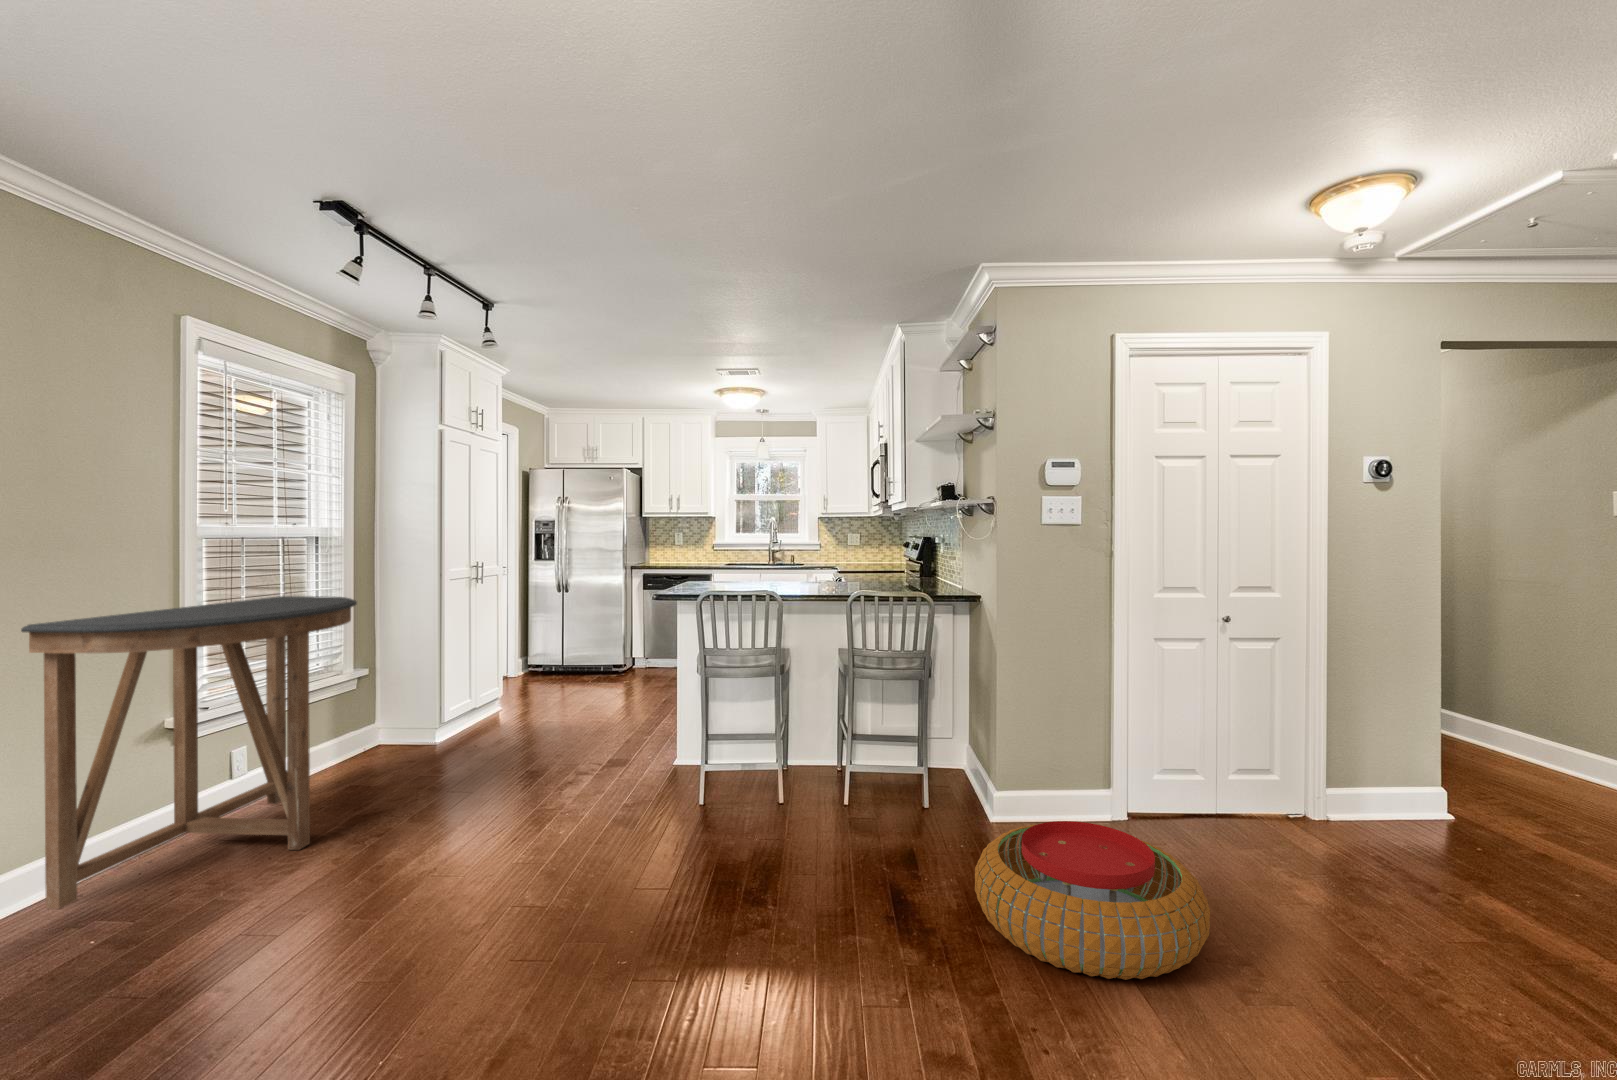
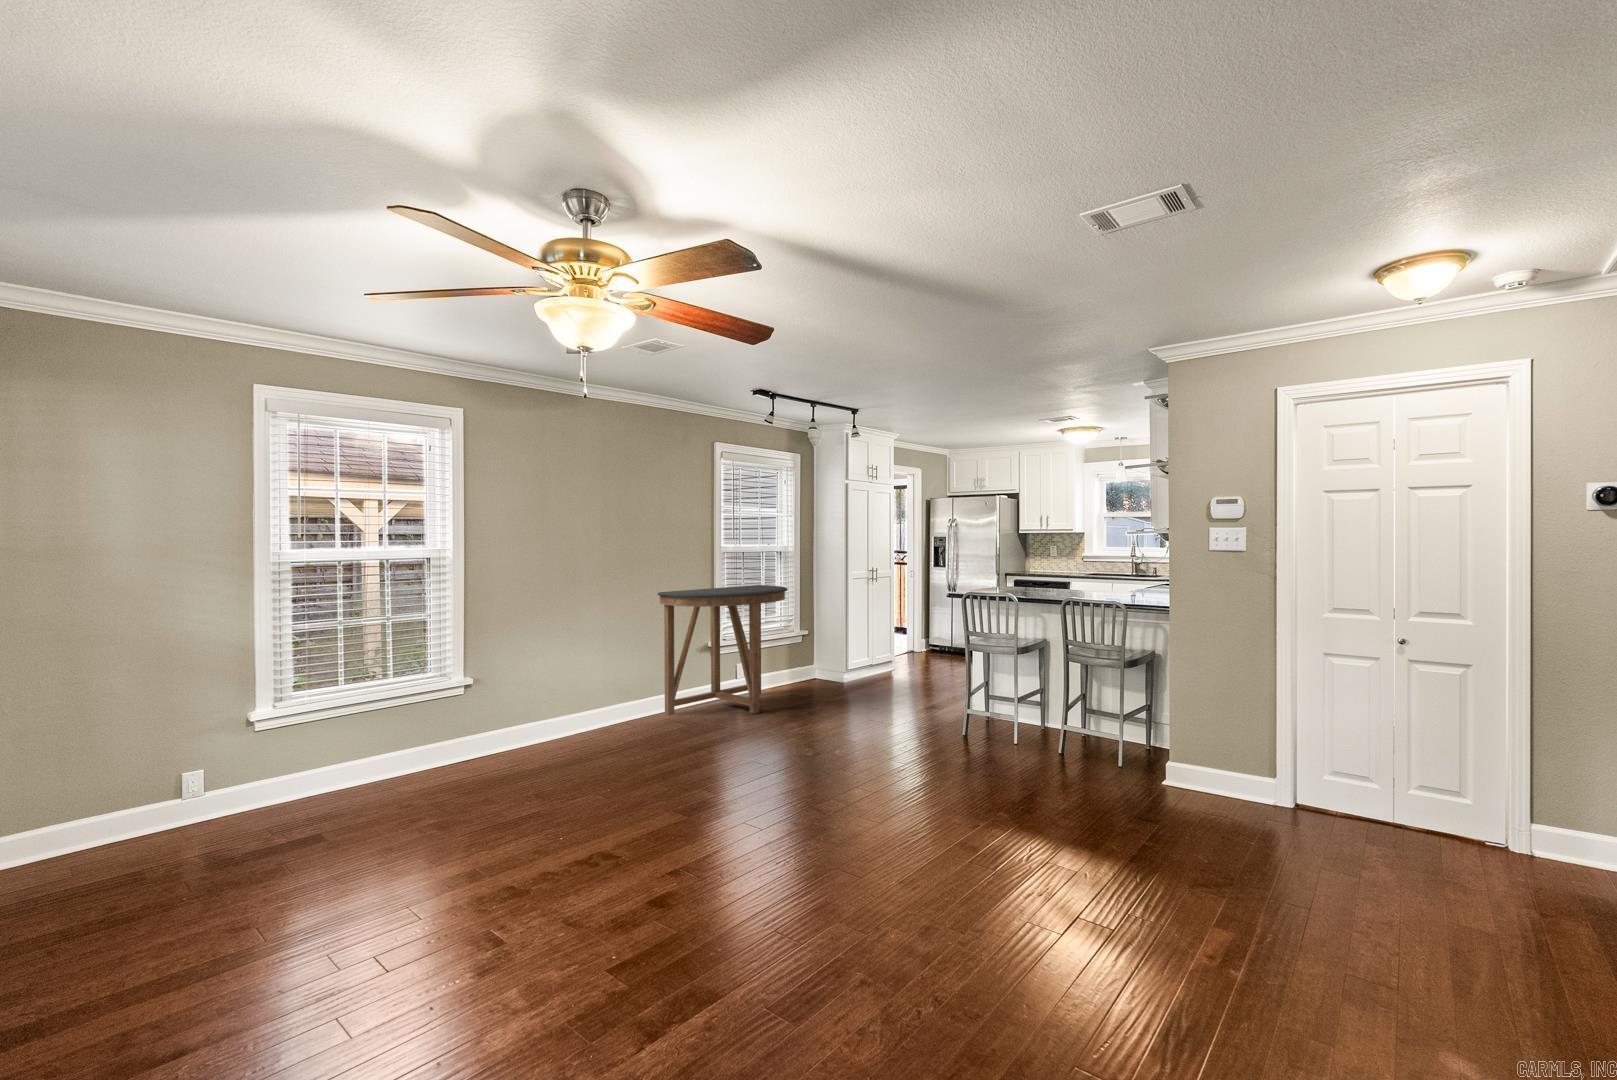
pouf: present [975,821,1210,980] -> none [1045,768,1213,866]

